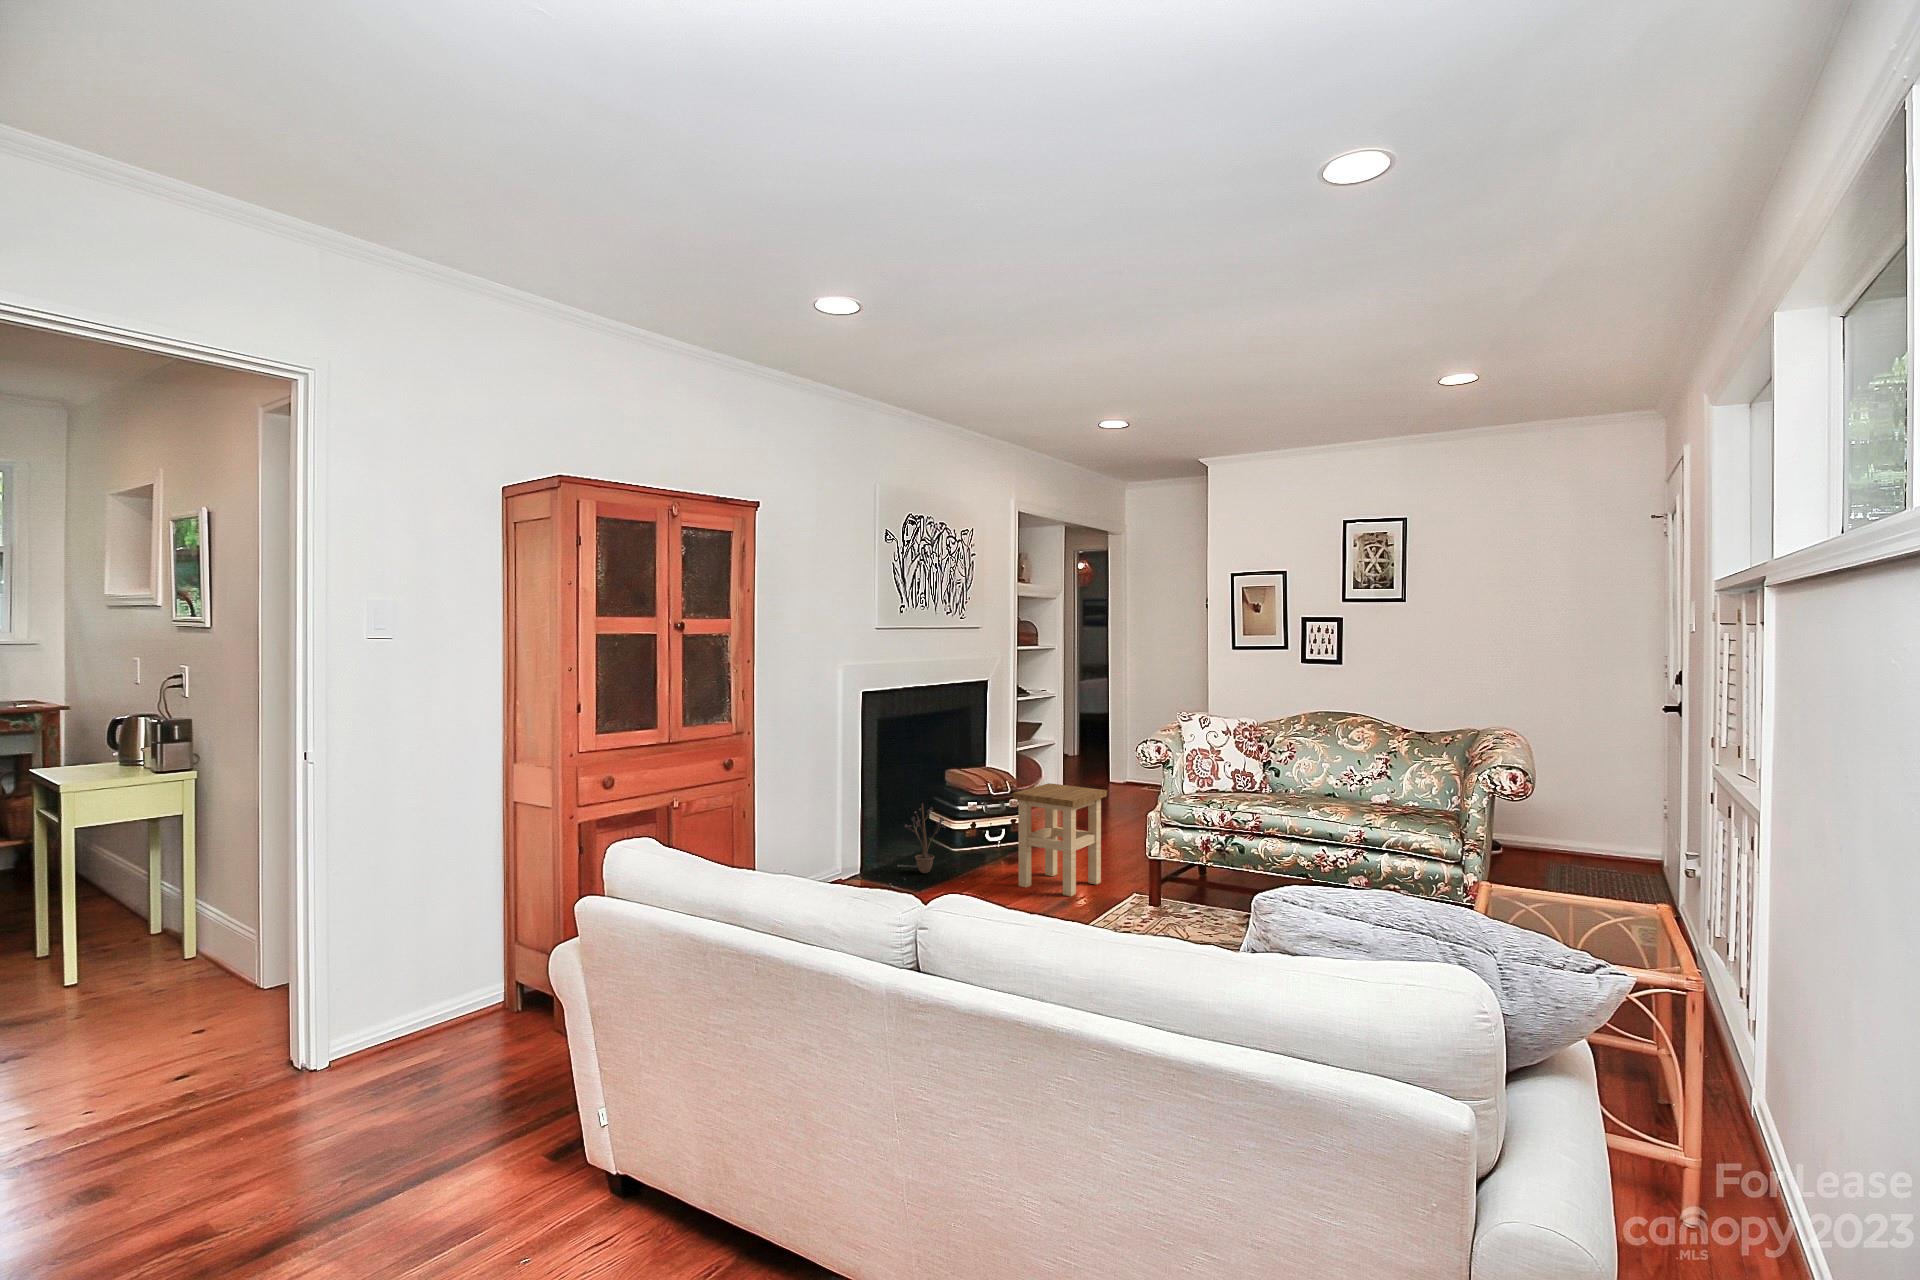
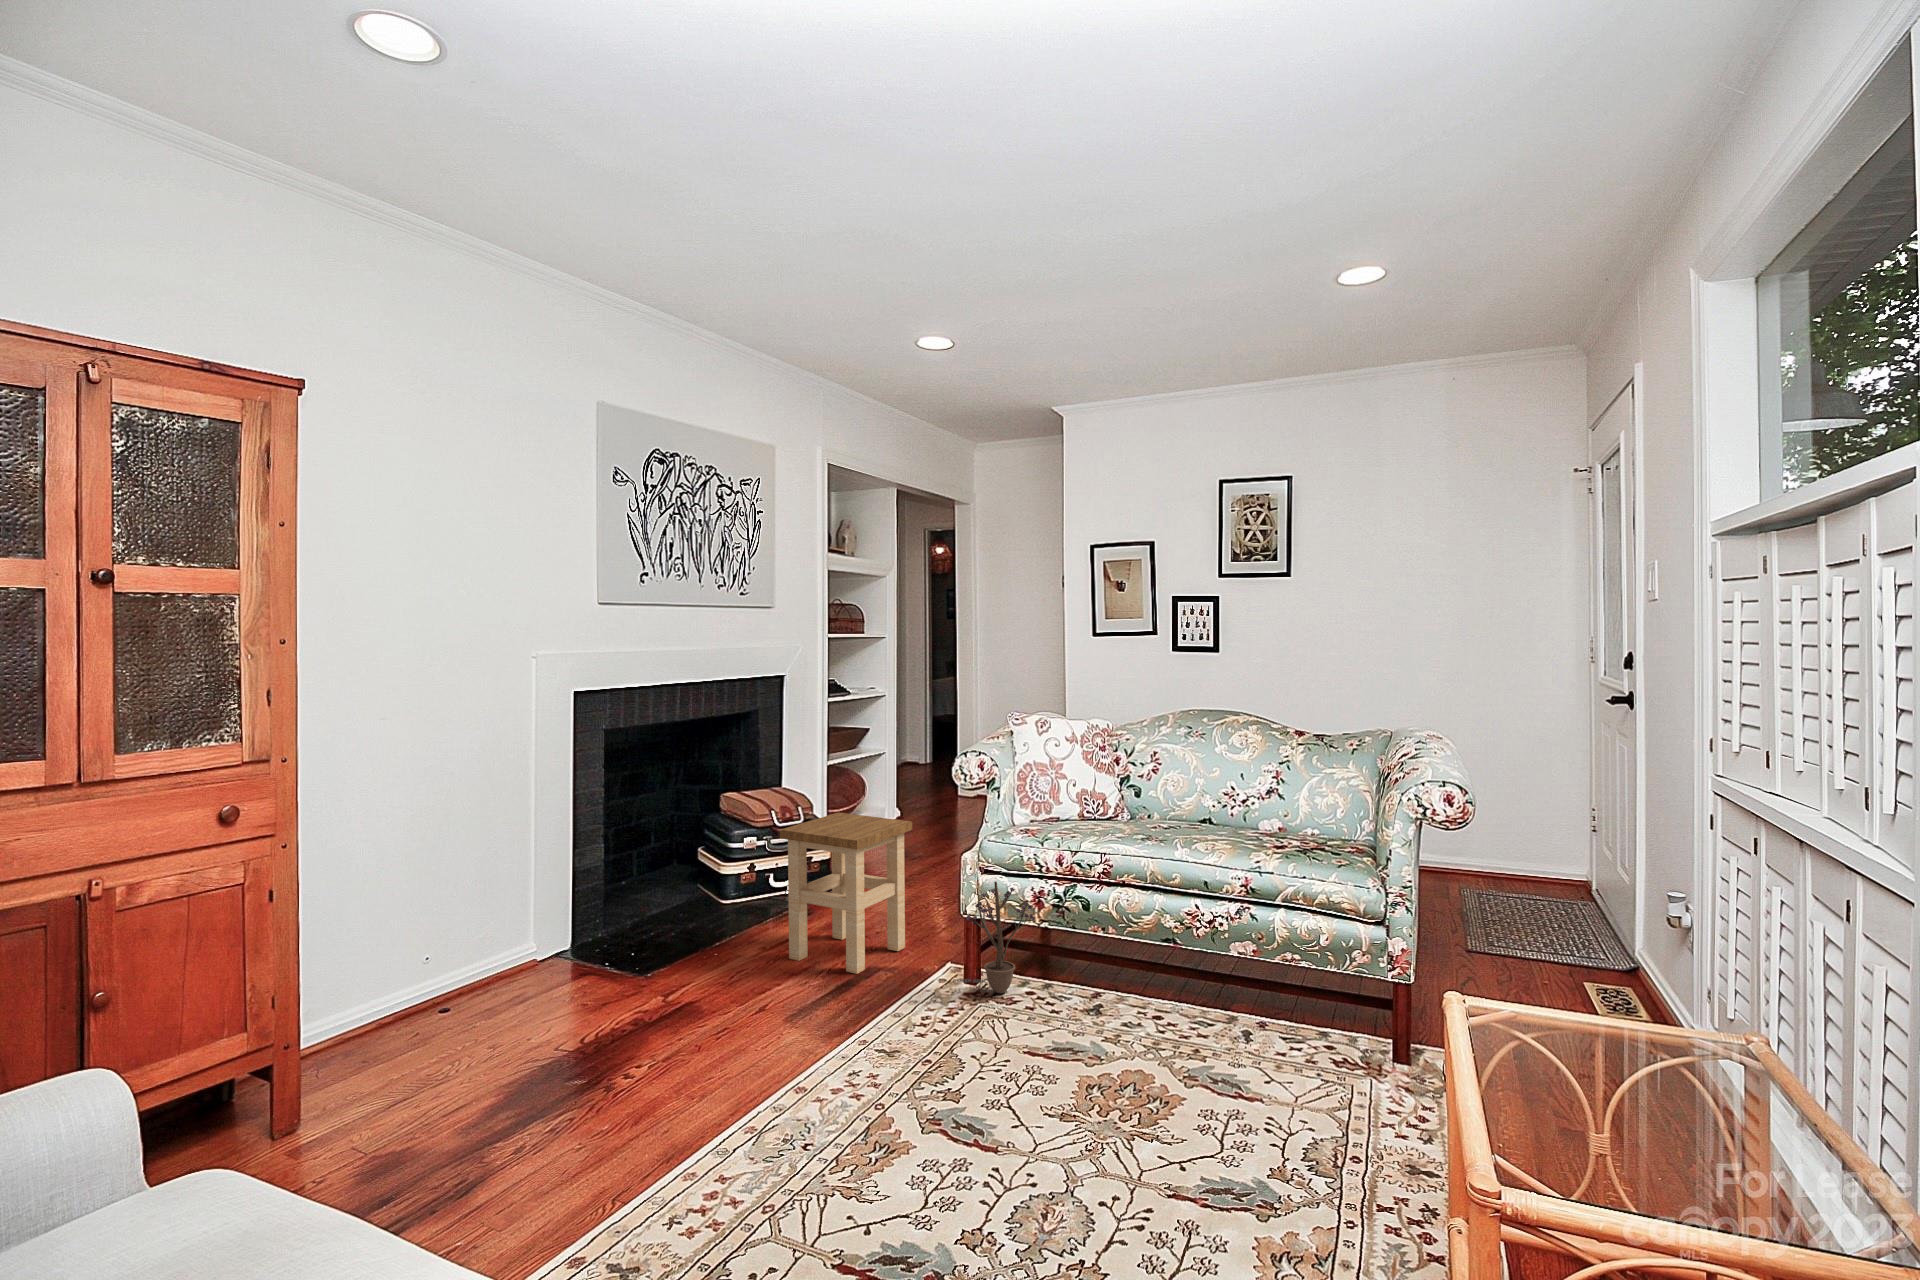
decorative plant: present [898,803,946,873] -> present [953,881,1035,993]

